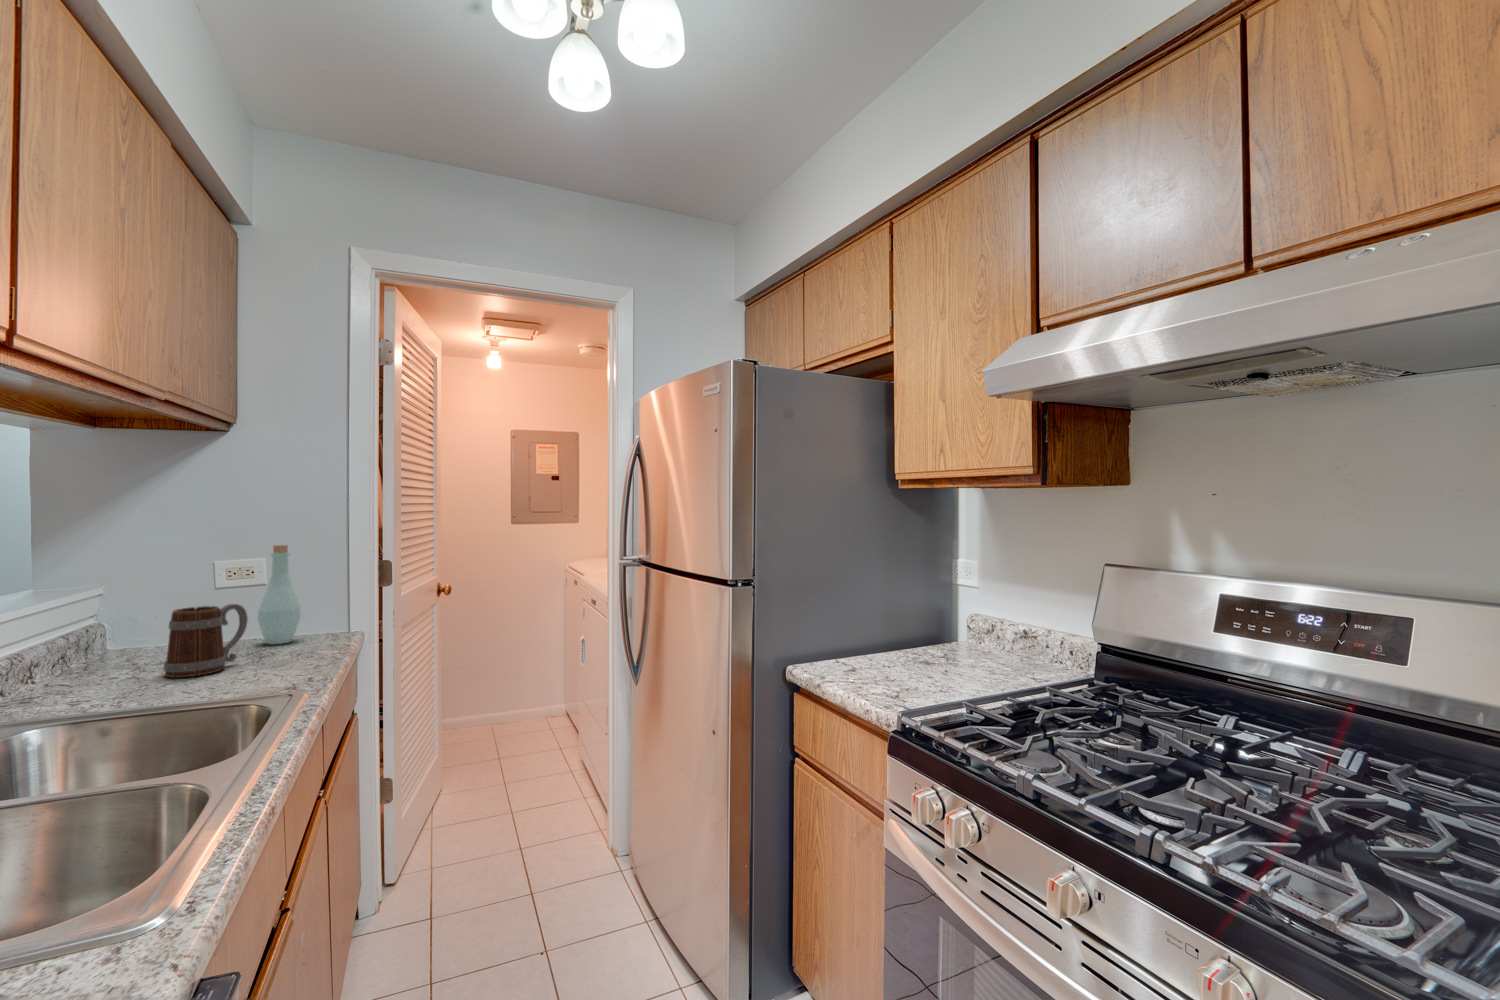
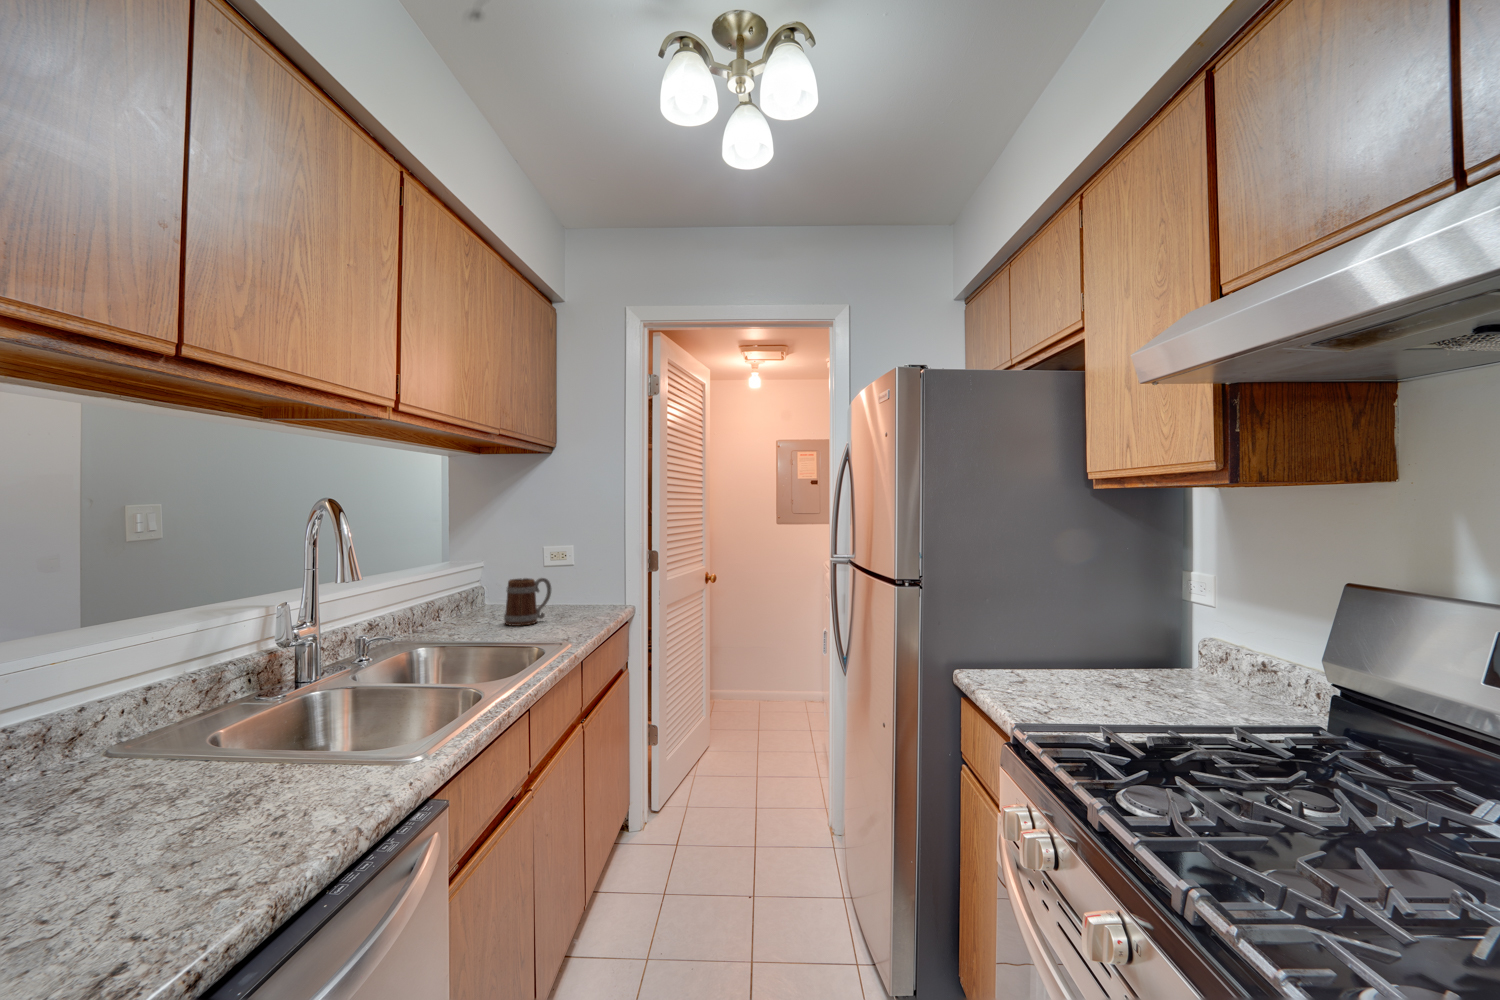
bottle: present [258,545,301,644] -> none [565,537,591,610]

